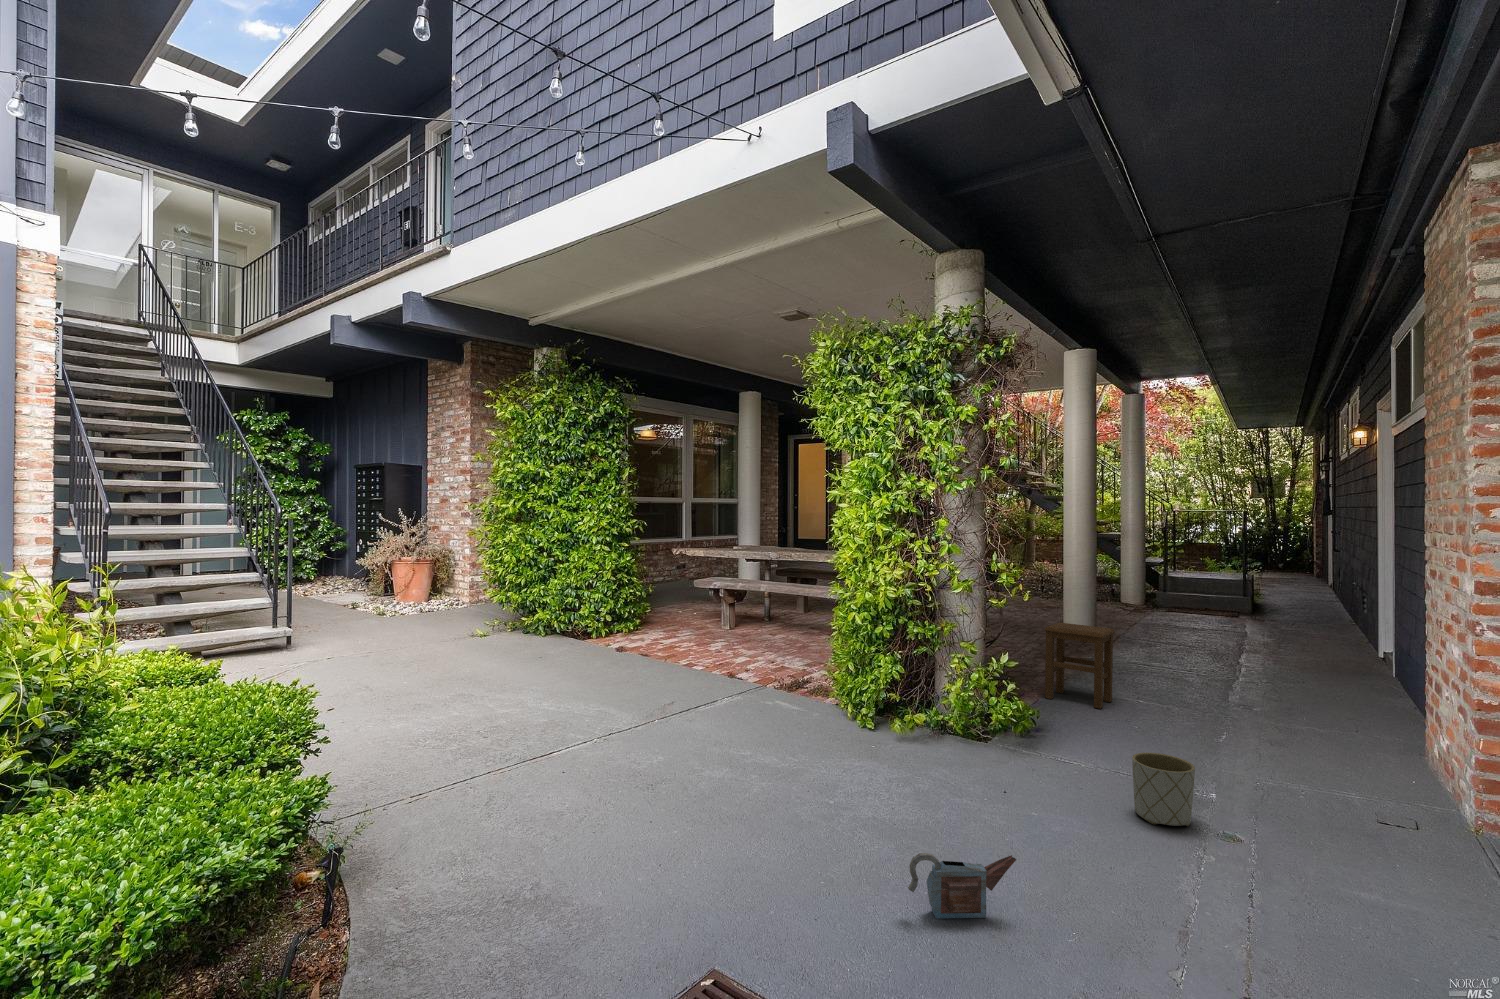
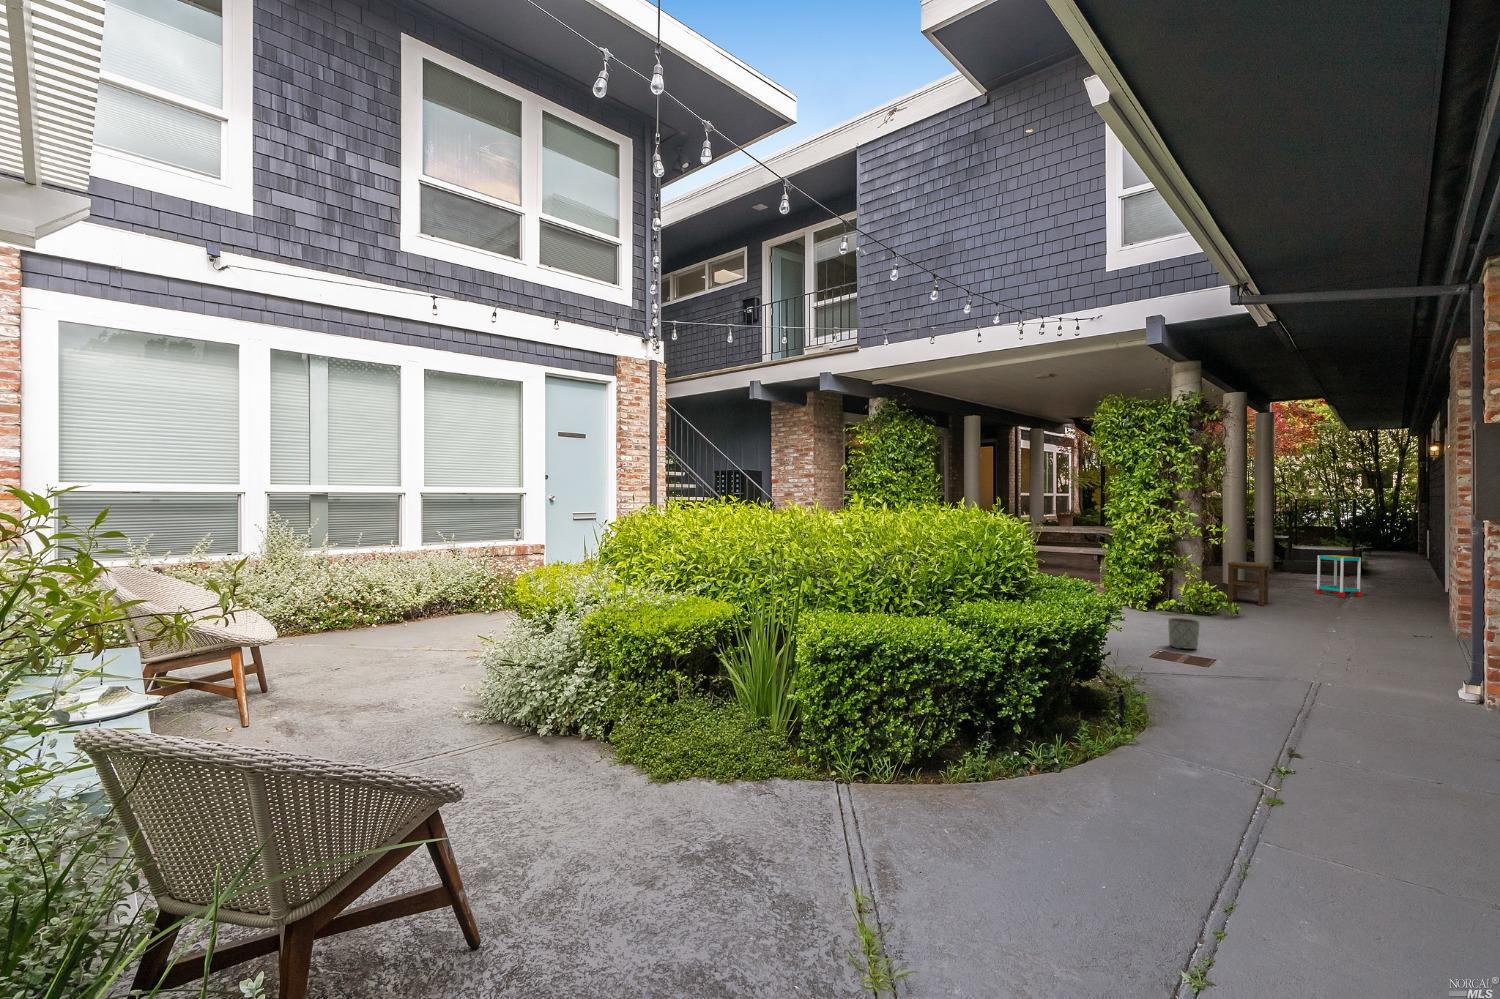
side table: none [1192,604,1263,678] -> present [1315,555,1362,597]
planter: present [1132,752,1195,826] -> present [1168,618,1199,649]
watering can: present [908,853,1016,919] -> none [1209,624,1252,647]

